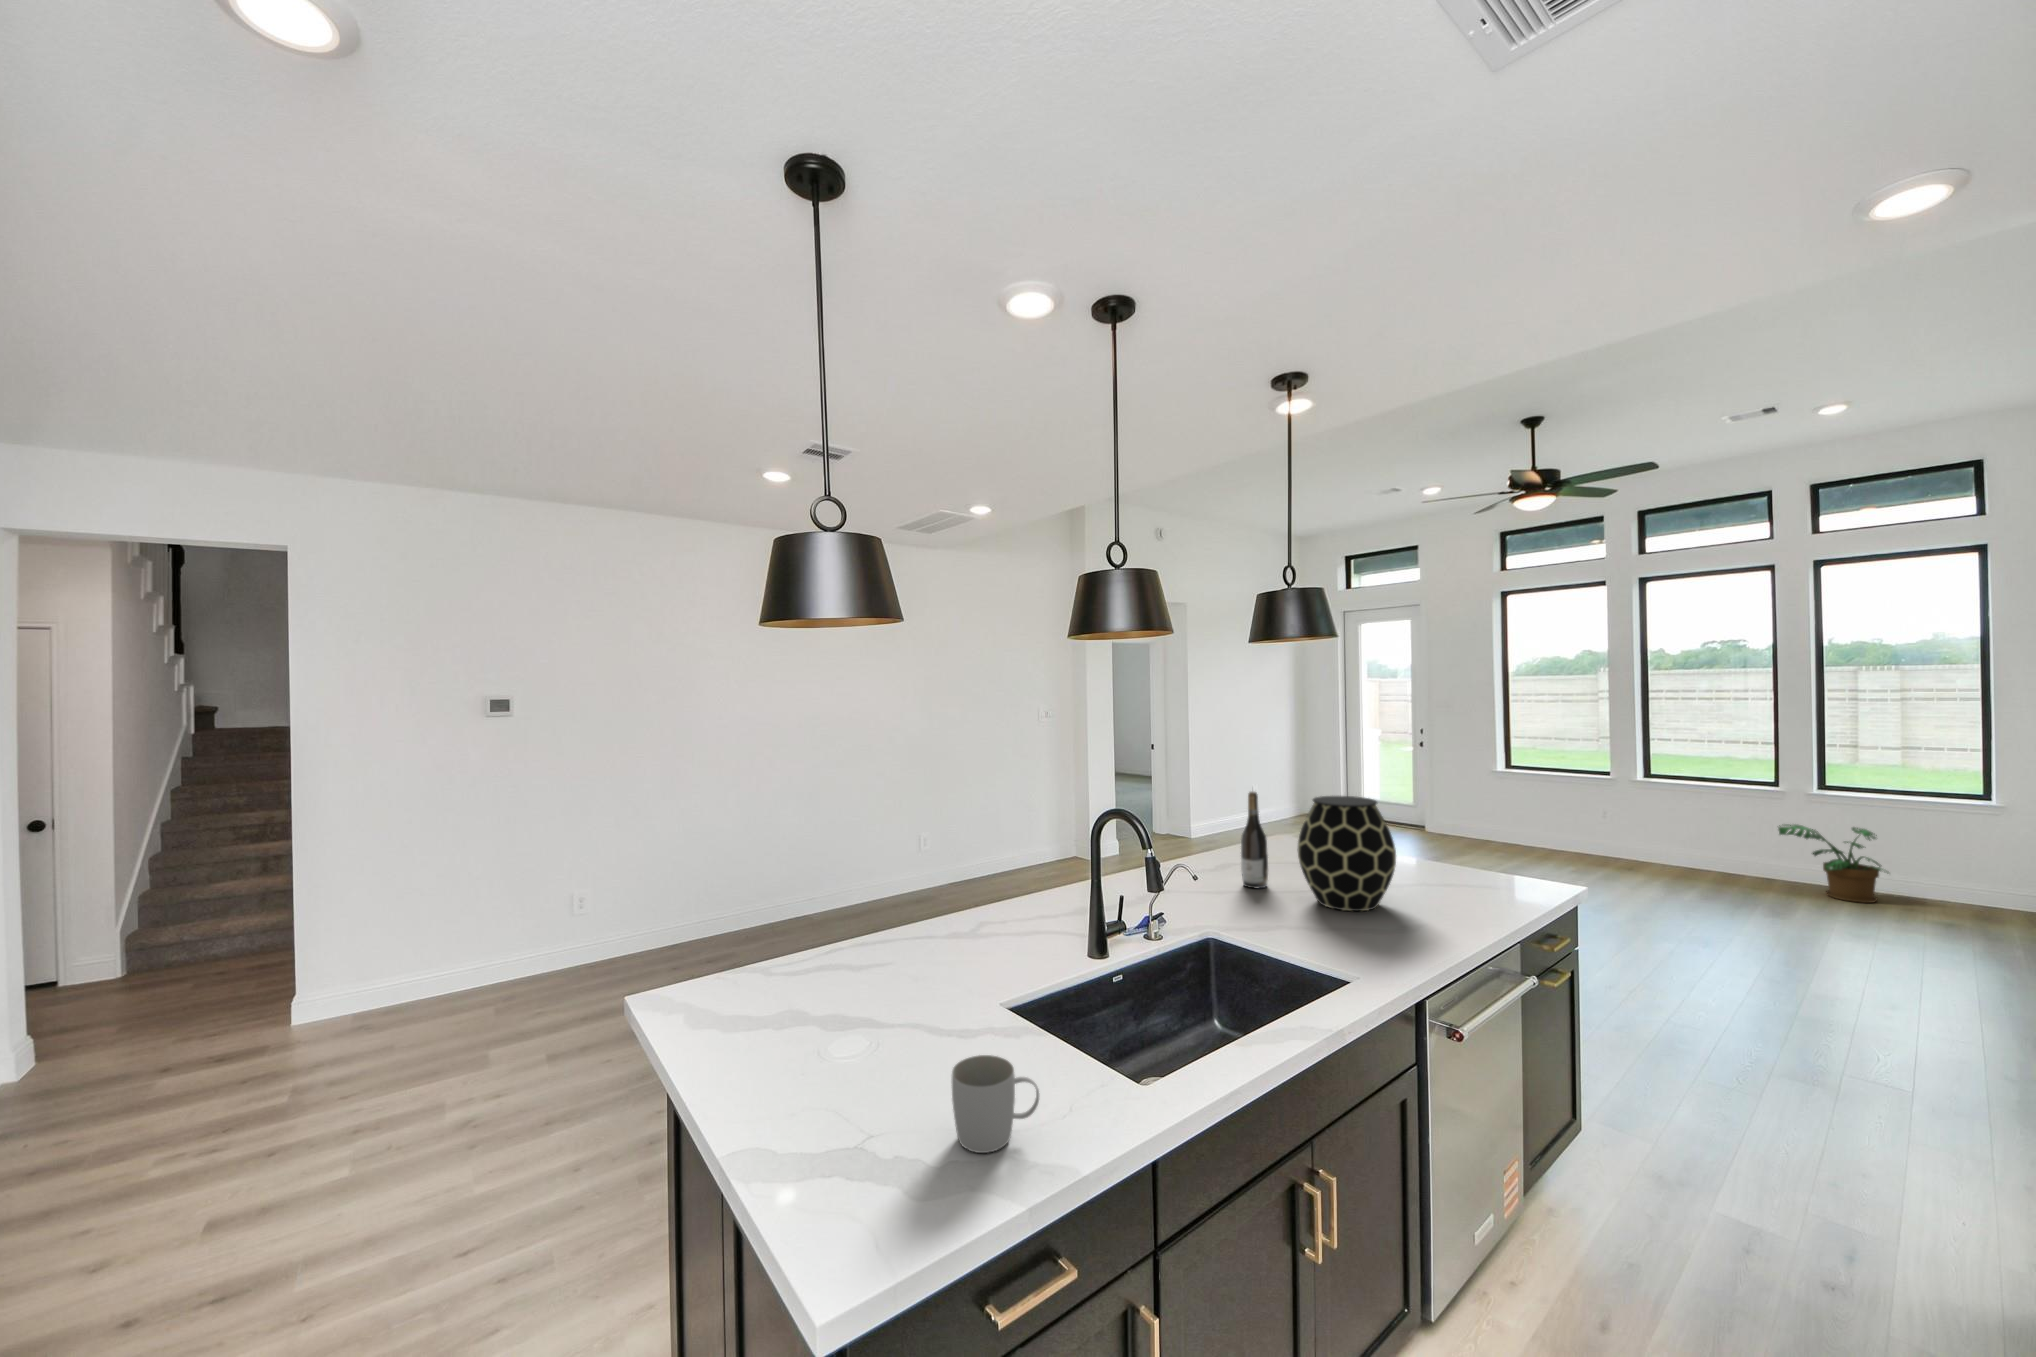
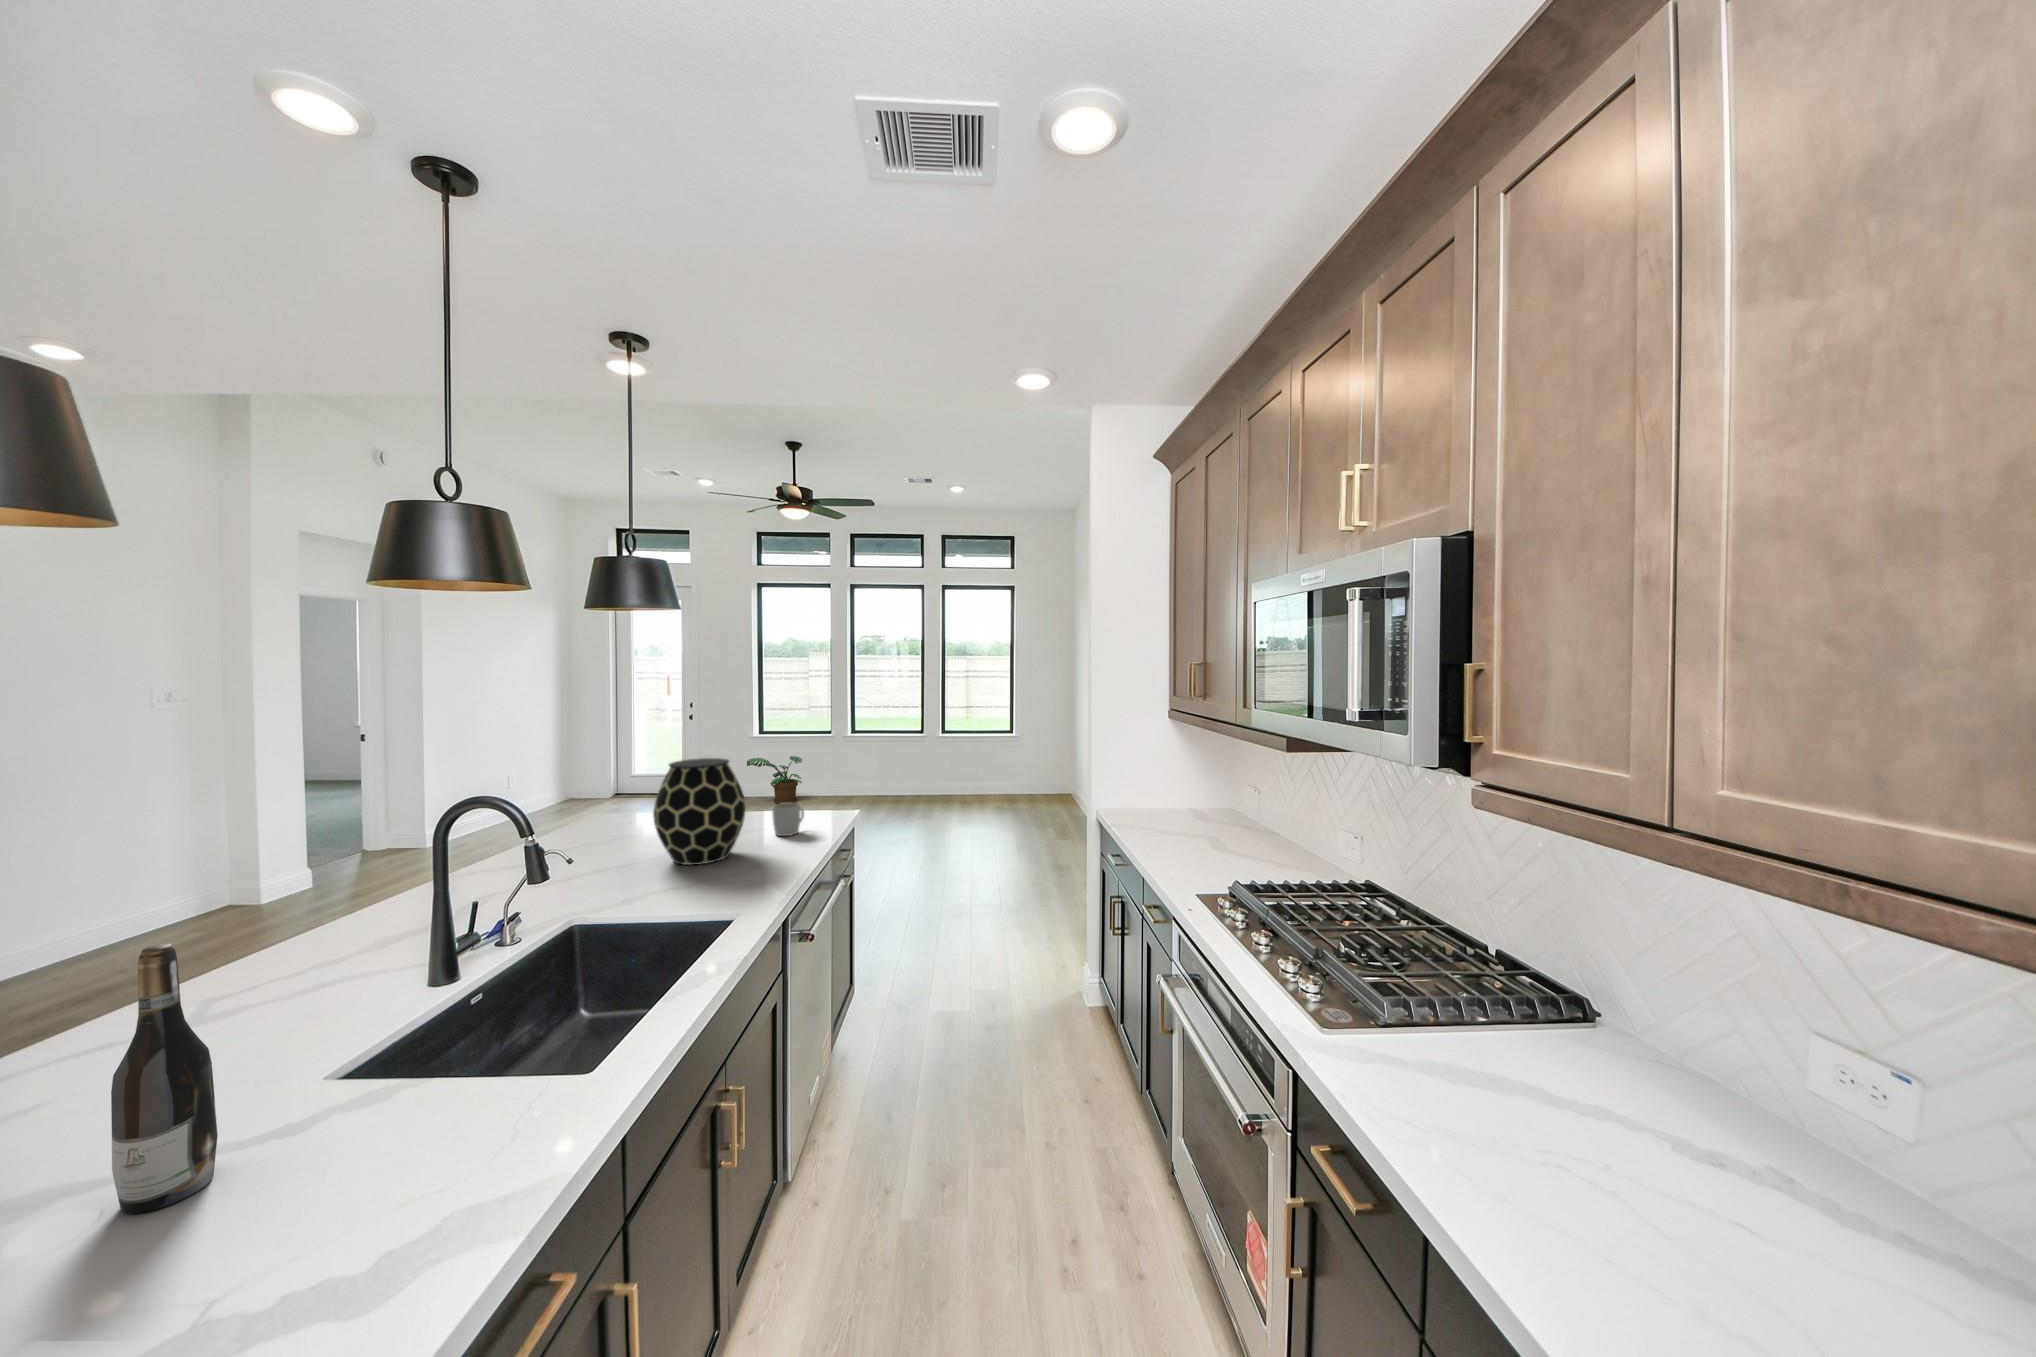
wine bottle: present [1241,791,1268,888] -> present [111,943,218,1214]
potted plant: present [1778,824,1888,903] -> present [747,756,802,804]
mug: present [952,1055,1039,1153] -> present [772,803,804,836]

